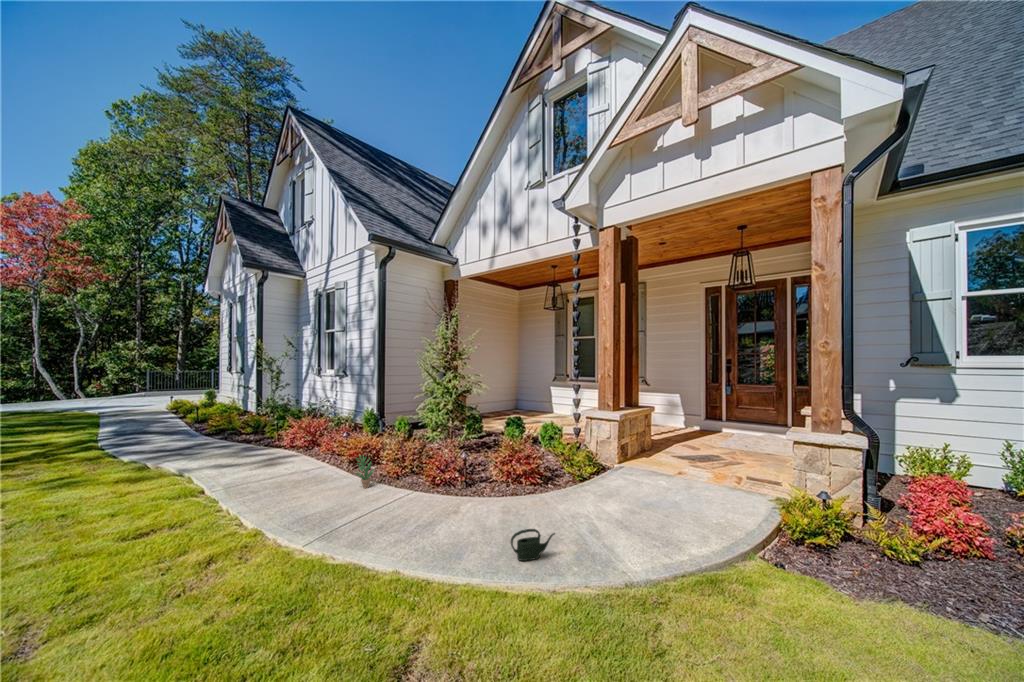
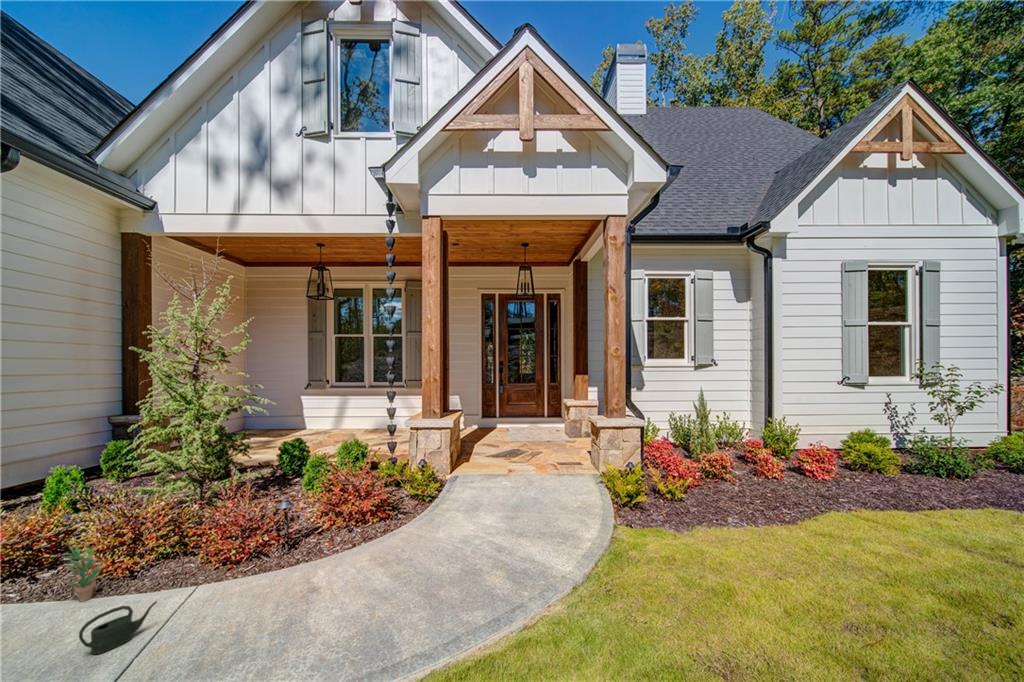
watering can: present [511,529,555,561] -> present [79,601,157,655]

